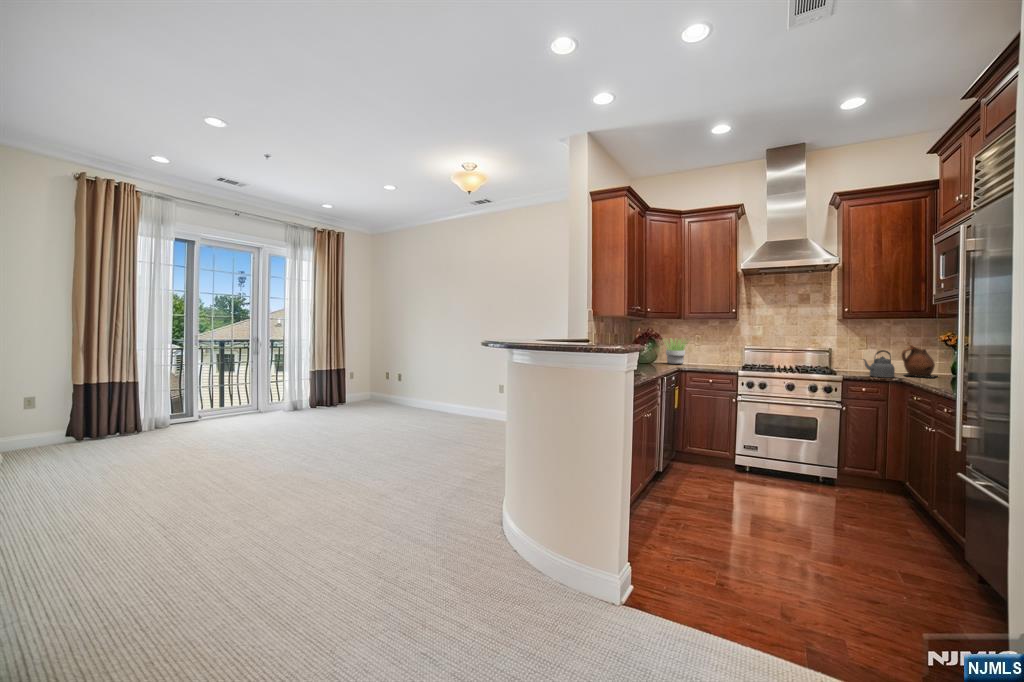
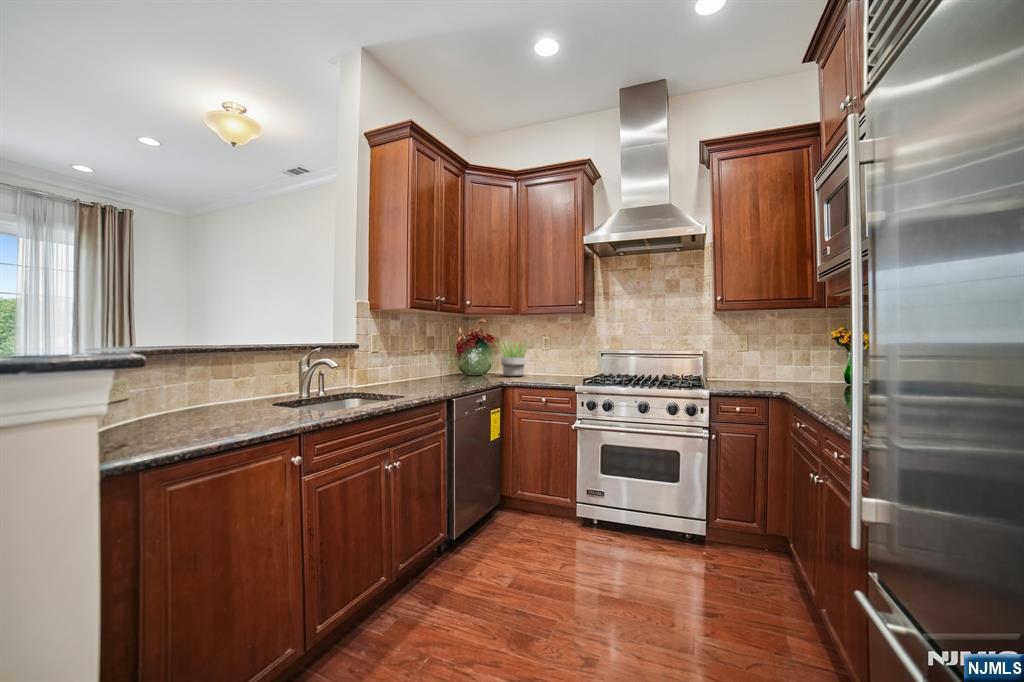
ceramic pitcher: present [902,345,935,378] -> none [787,344,834,389]
kettle: present [863,350,895,378] -> none [735,351,778,390]

